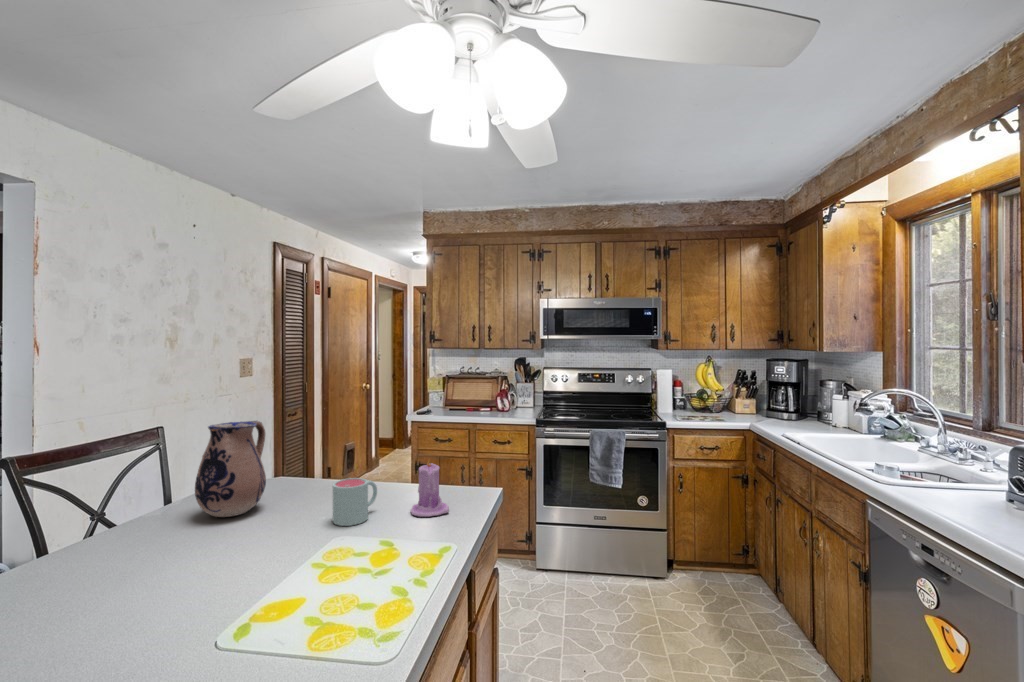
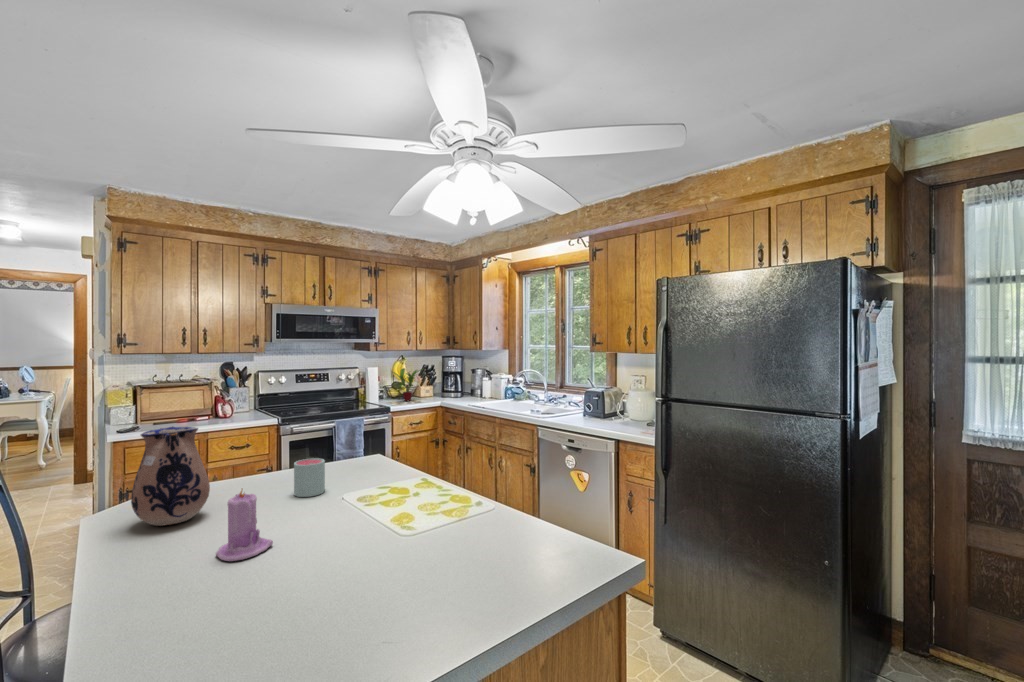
potted plant: none [683,373,728,416] -> present [395,368,423,401]
candle: present [411,461,449,517] -> present [216,489,273,561]

